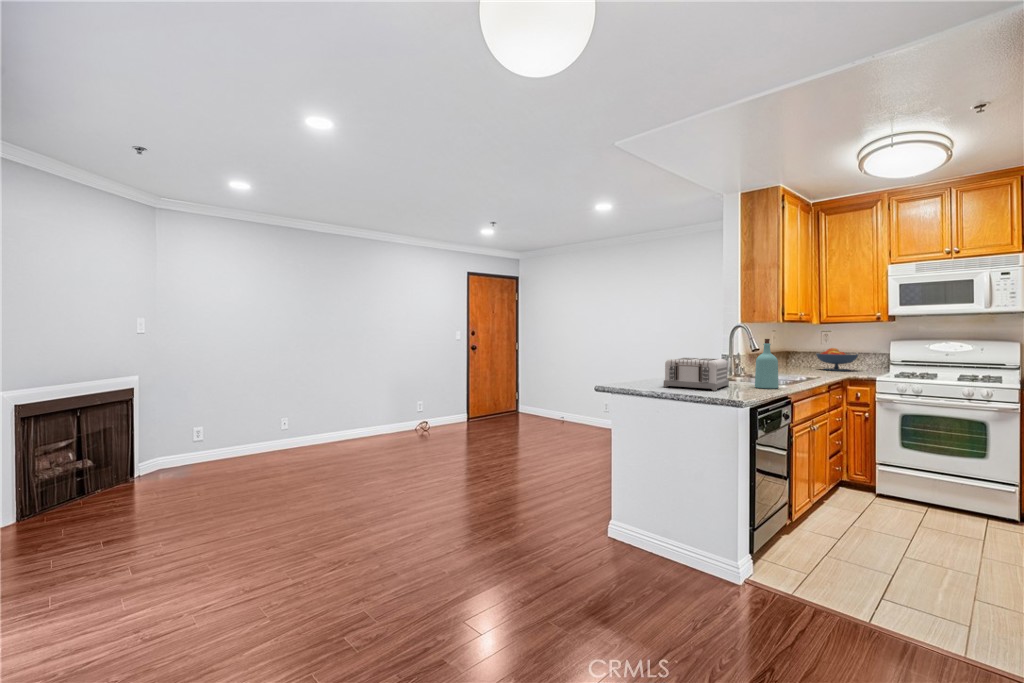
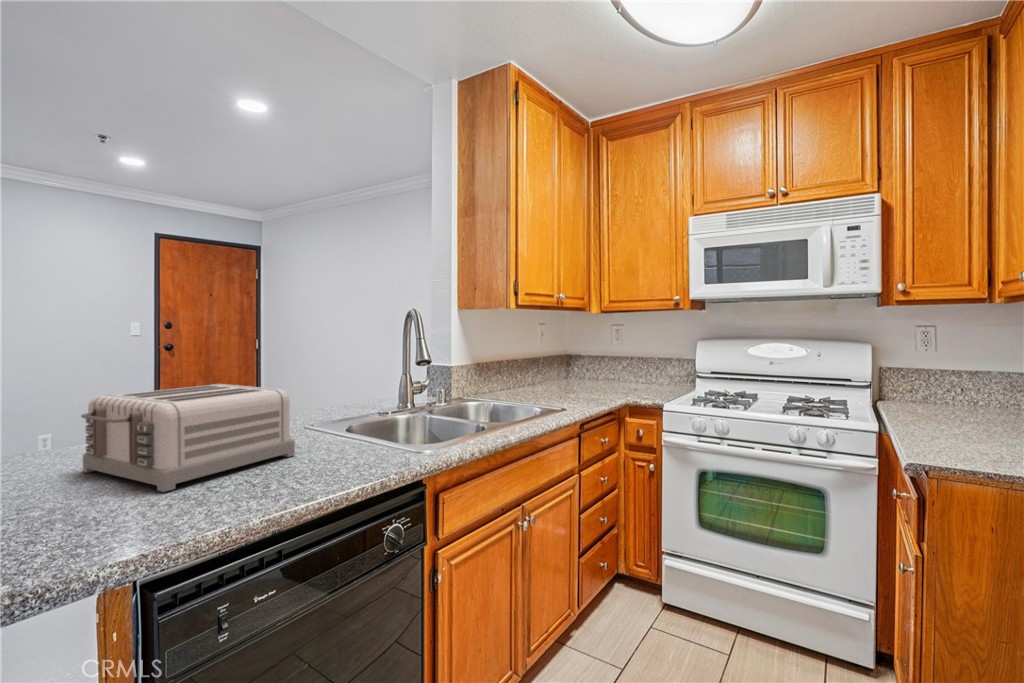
bottle: present [755,339,779,389] -> none [344,340,401,465]
fruit bowl: present [816,348,858,371] -> none [604,351,659,387]

